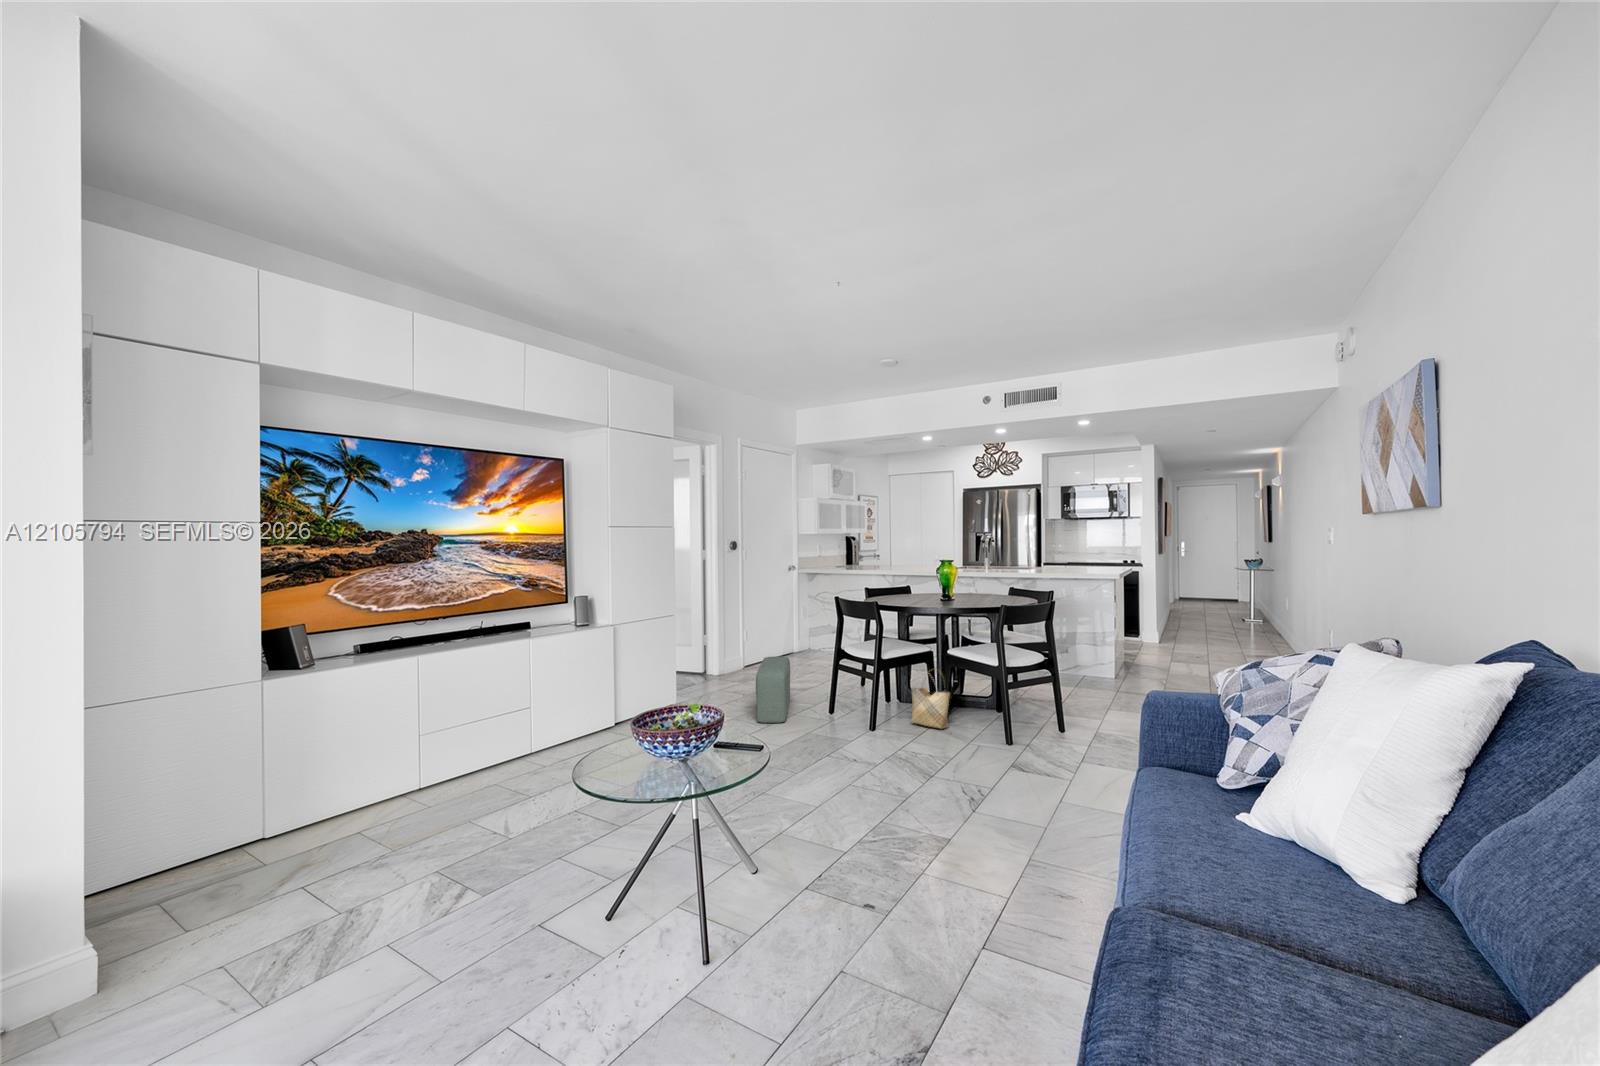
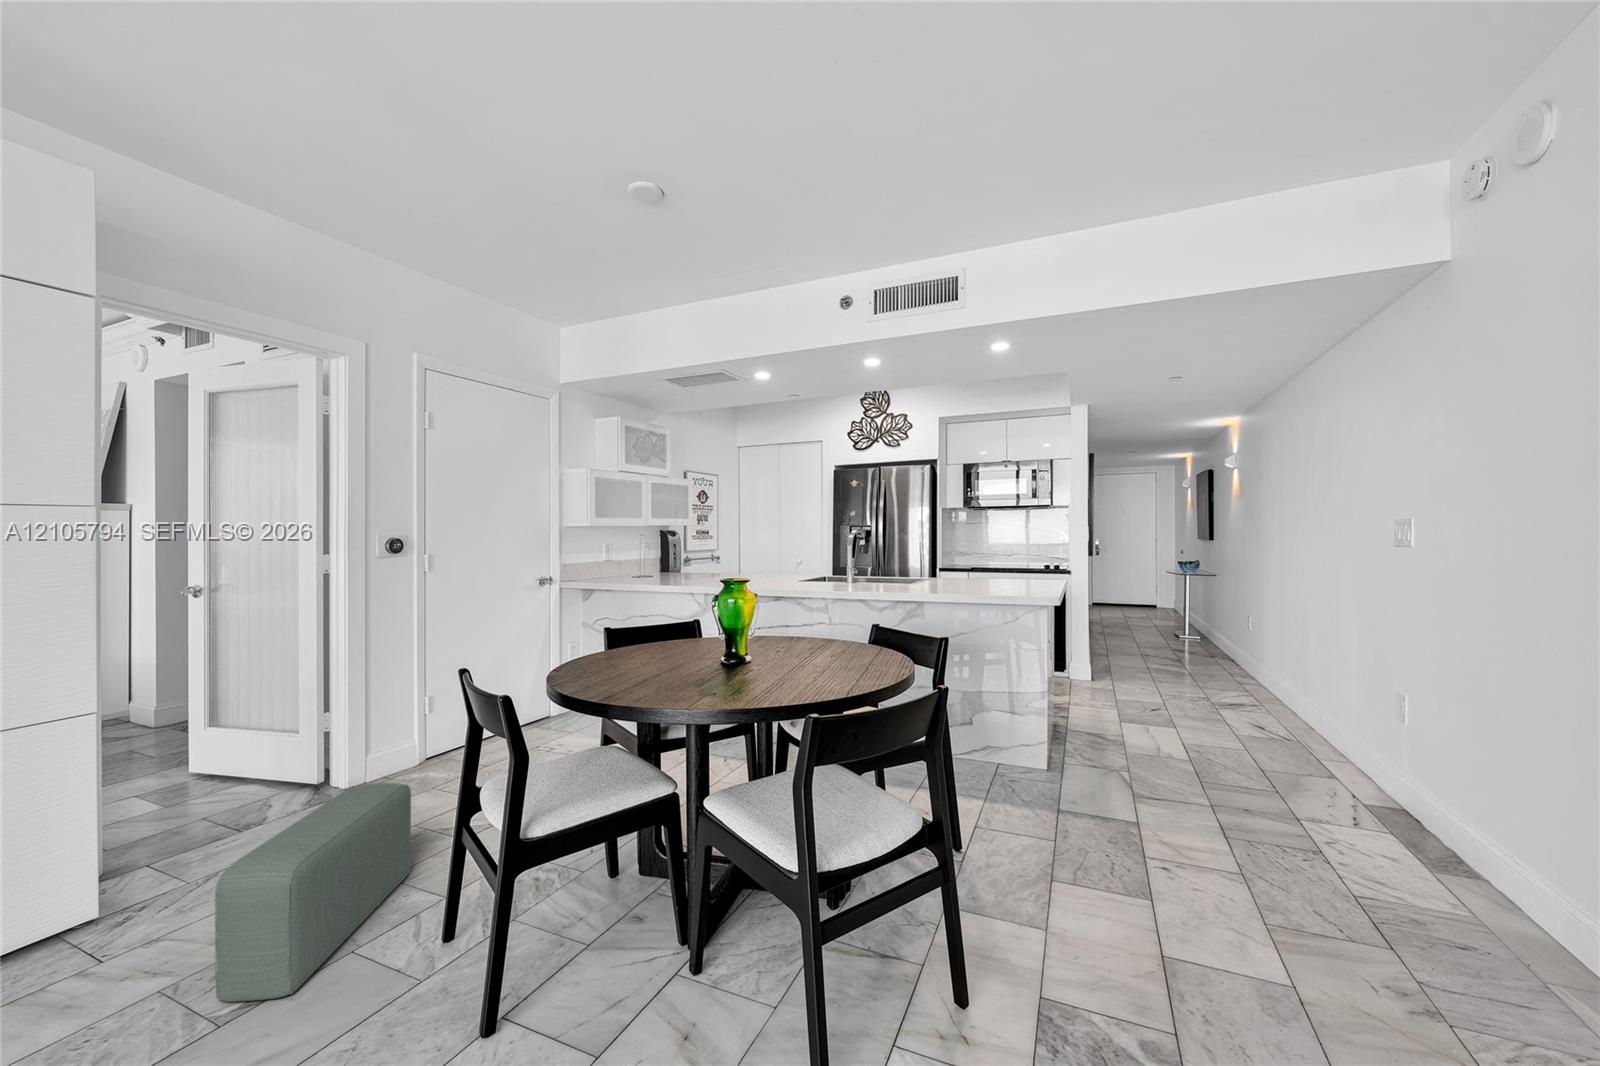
woven basket: present [911,672,950,729] -> none [608,845,700,1017]

